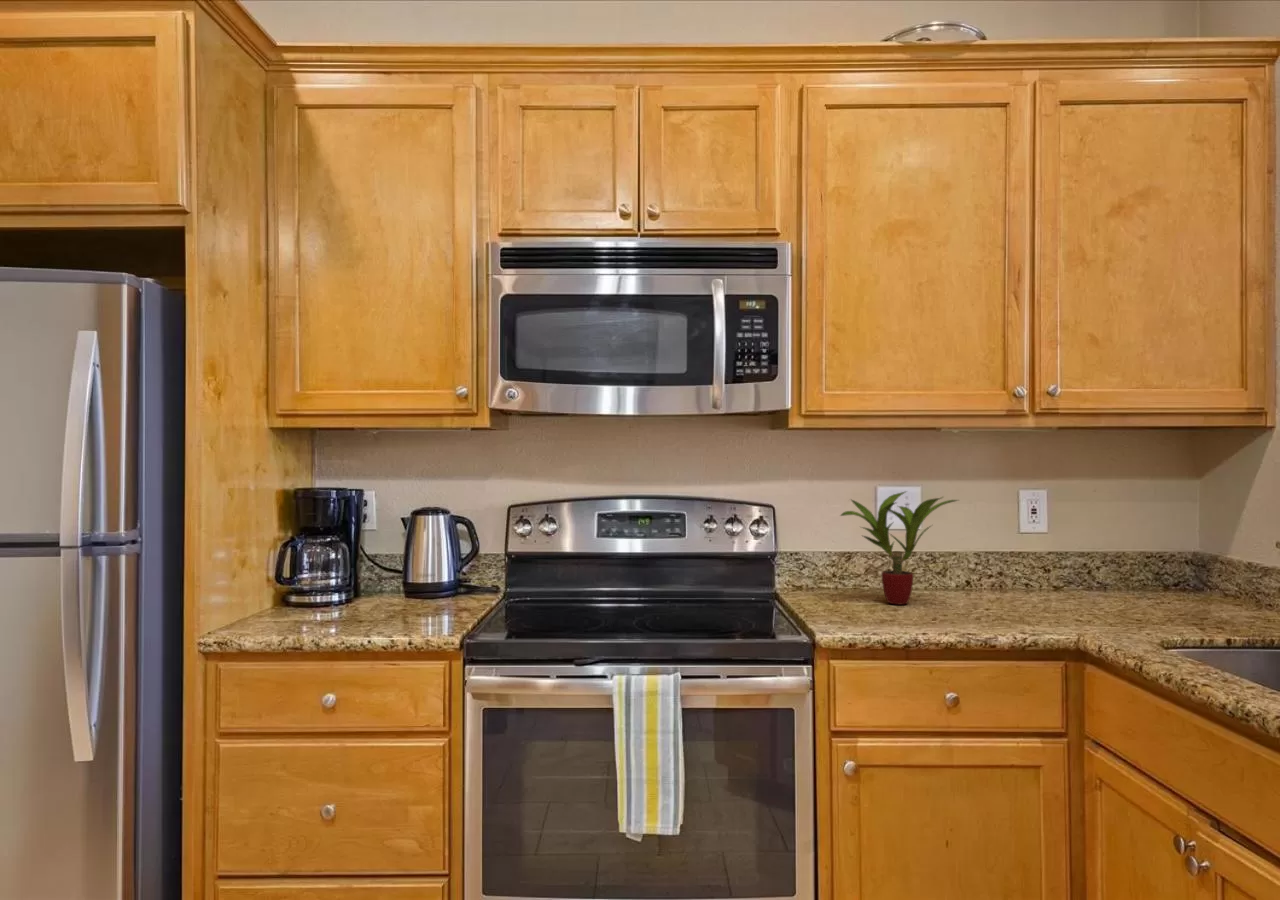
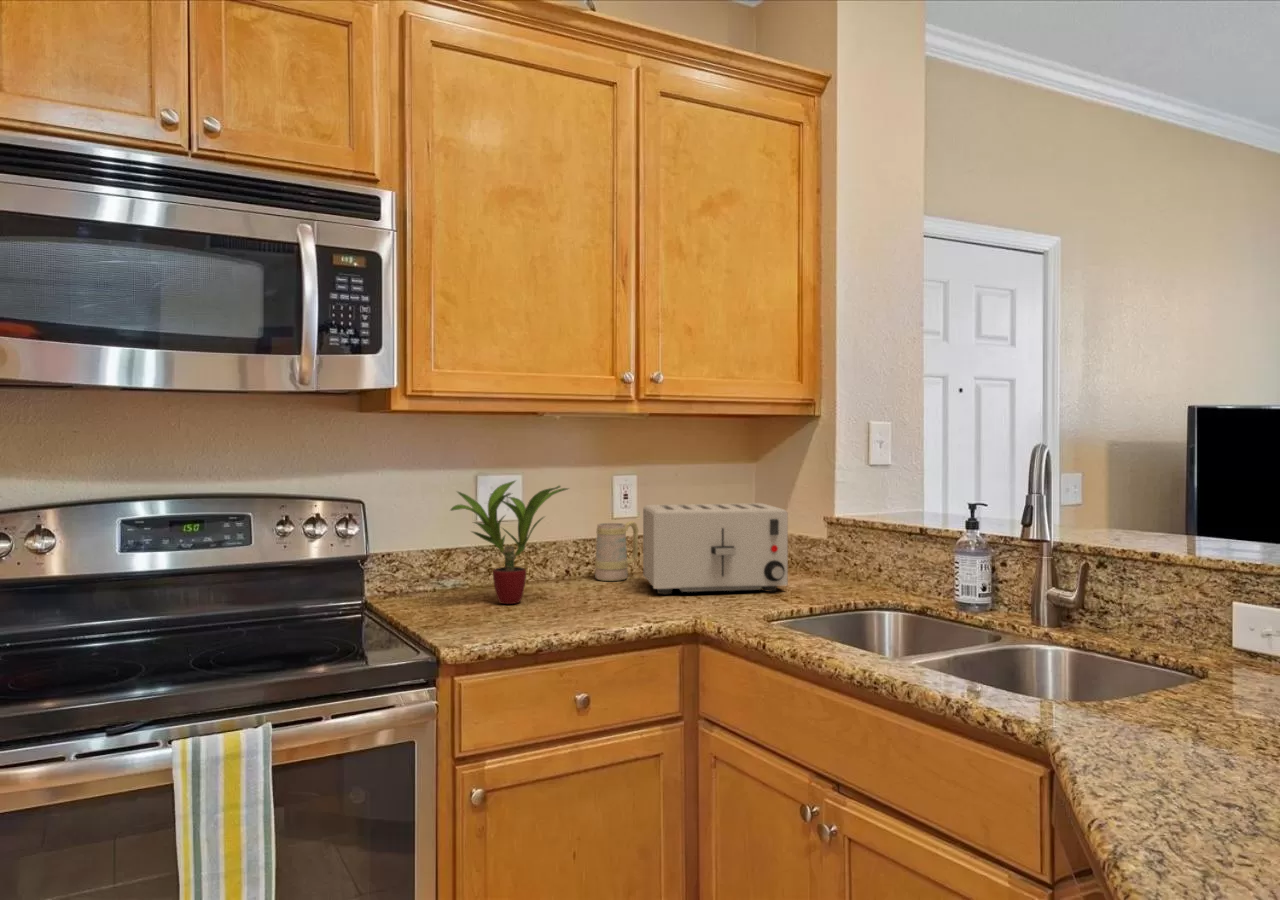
toaster: none [1045,520,1219,621] -> present [643,503,788,594]
mug: none [995,536,1044,595] -> present [595,521,638,581]

